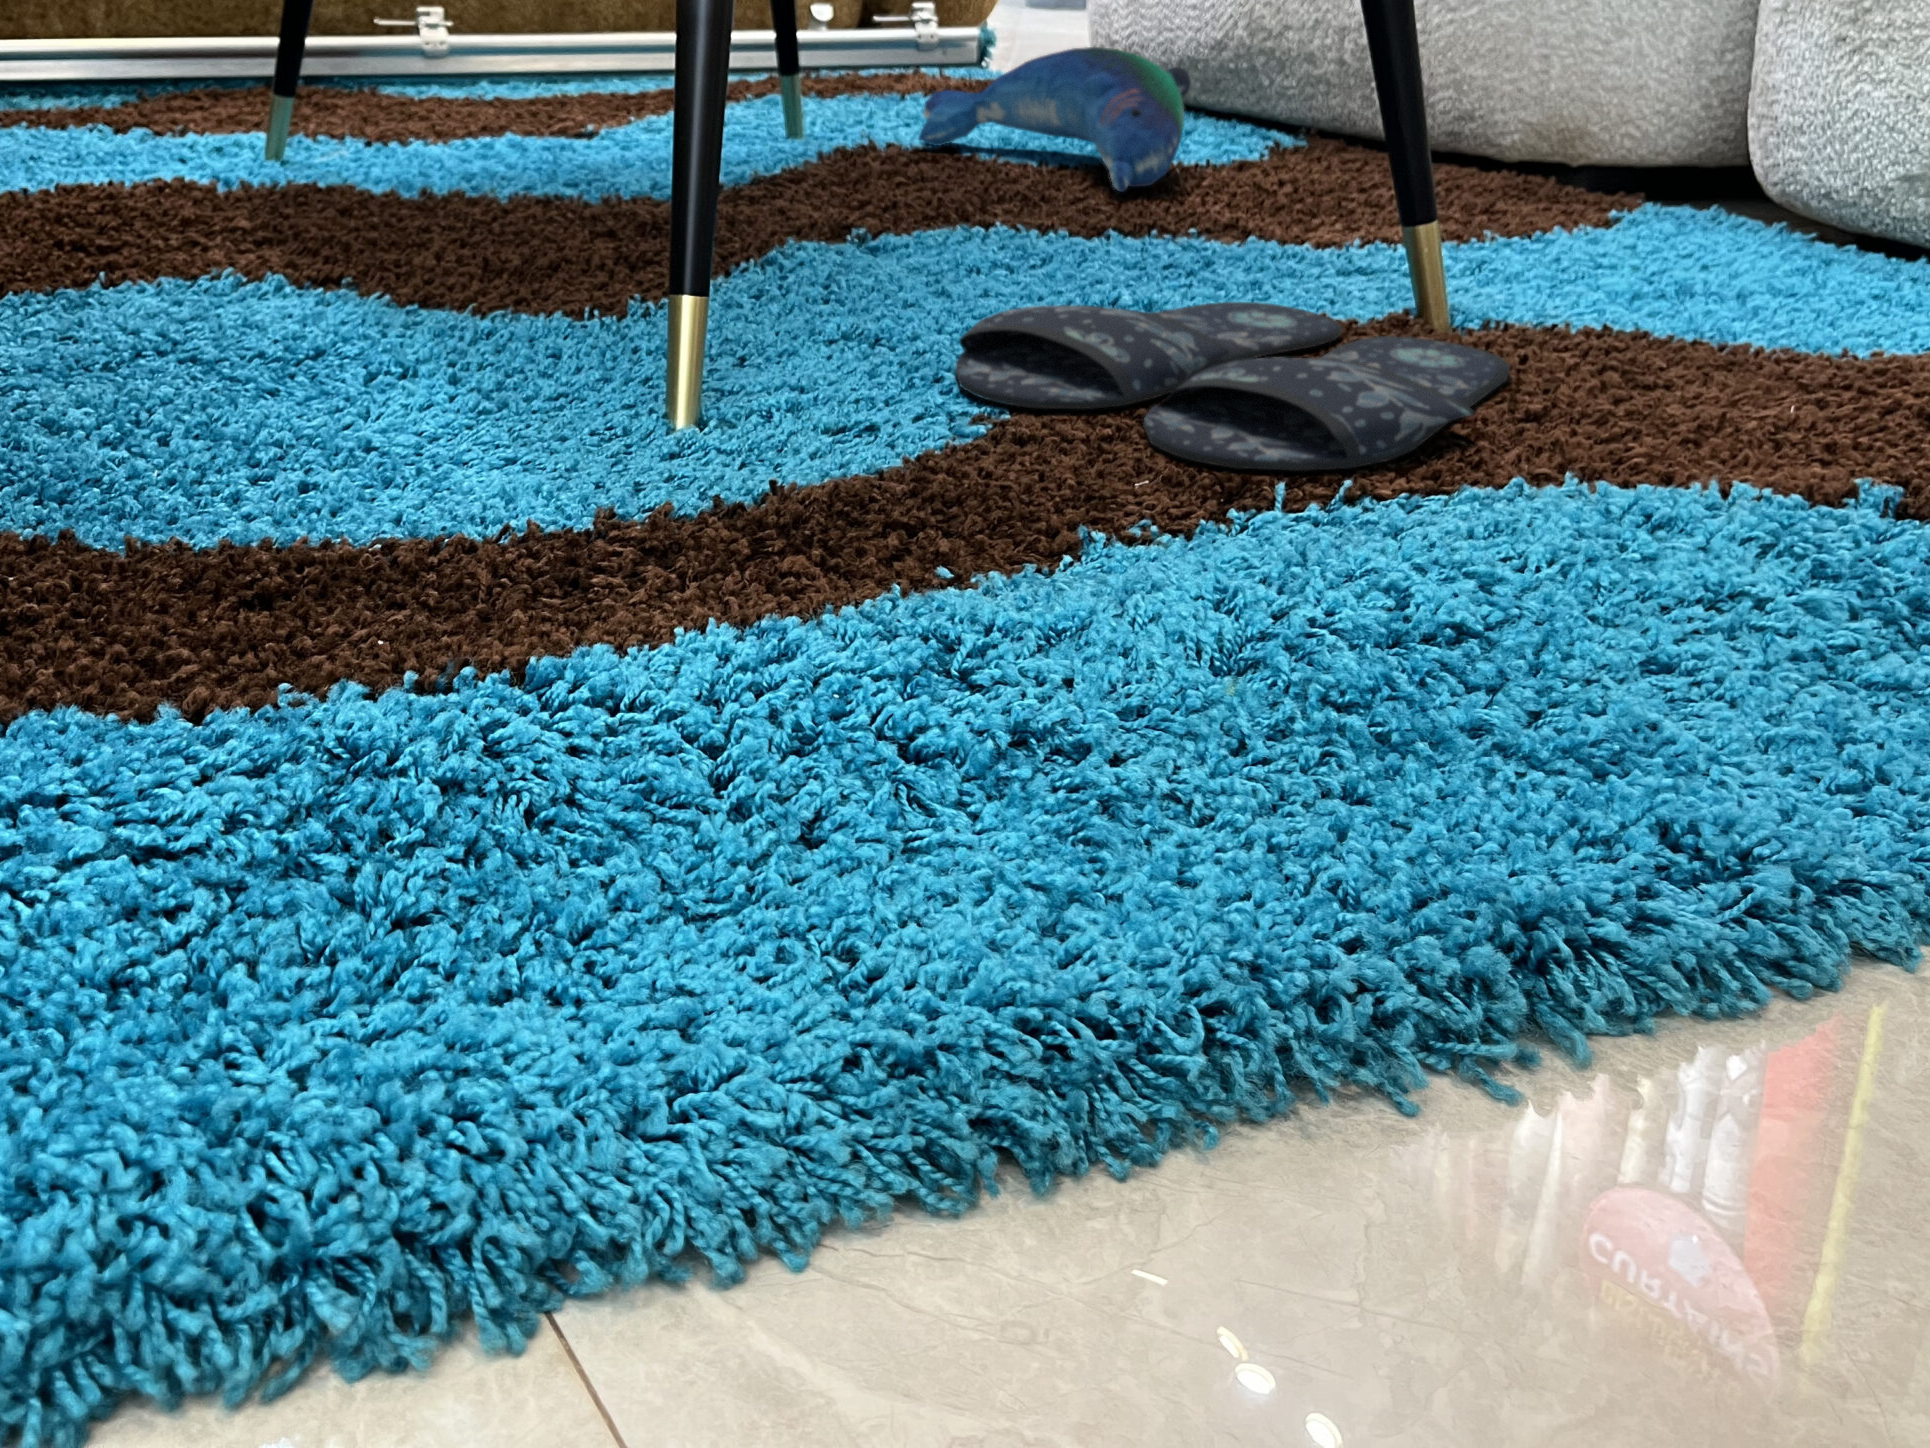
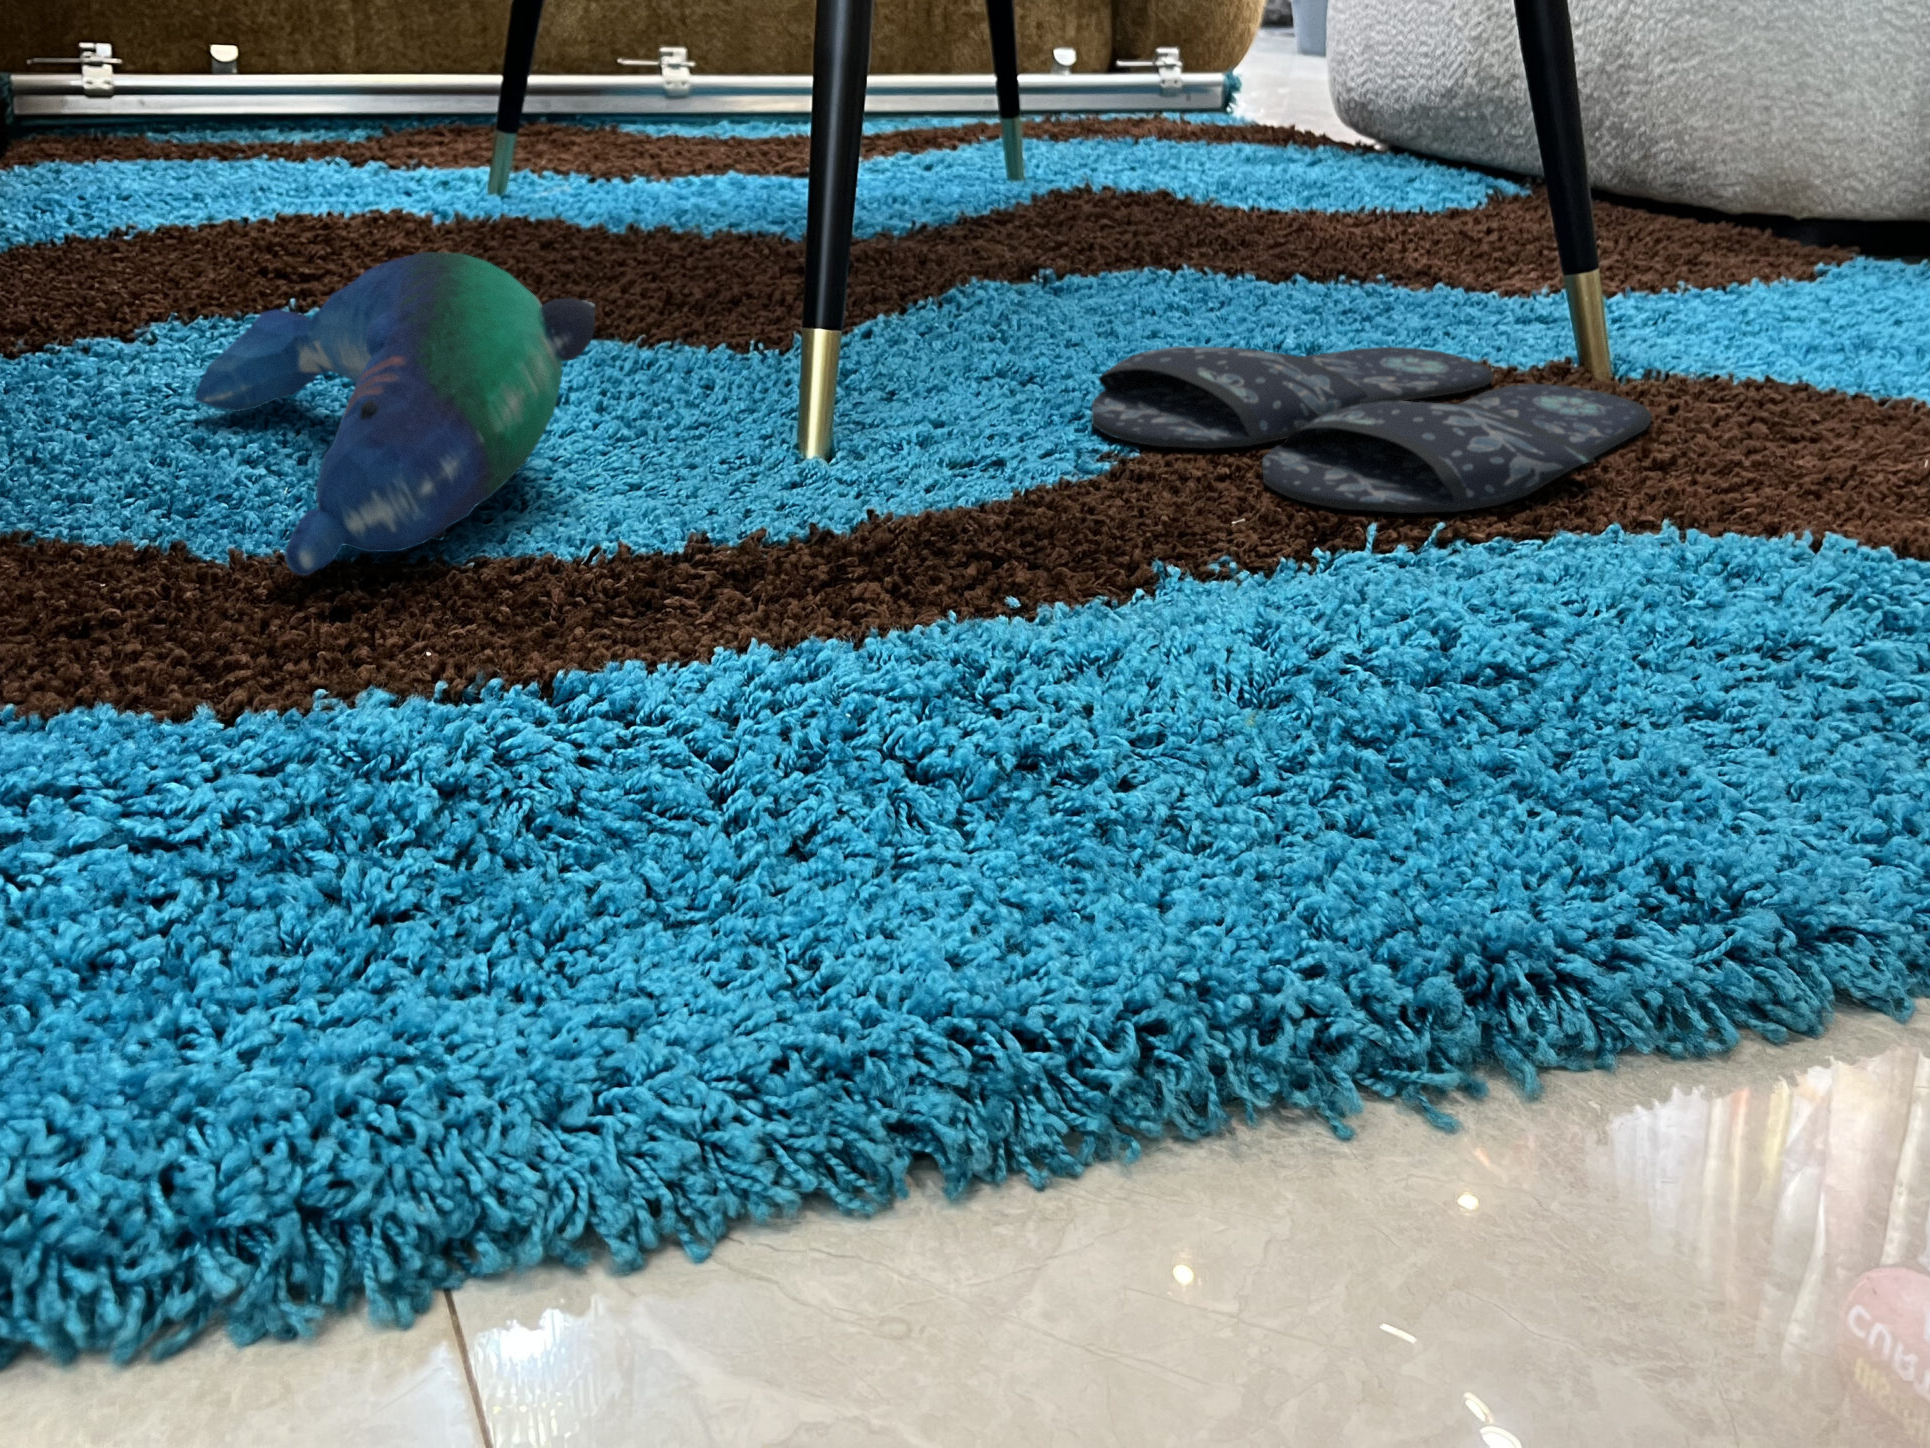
plush toy: present [919,47,1190,192] -> present [195,252,595,576]

